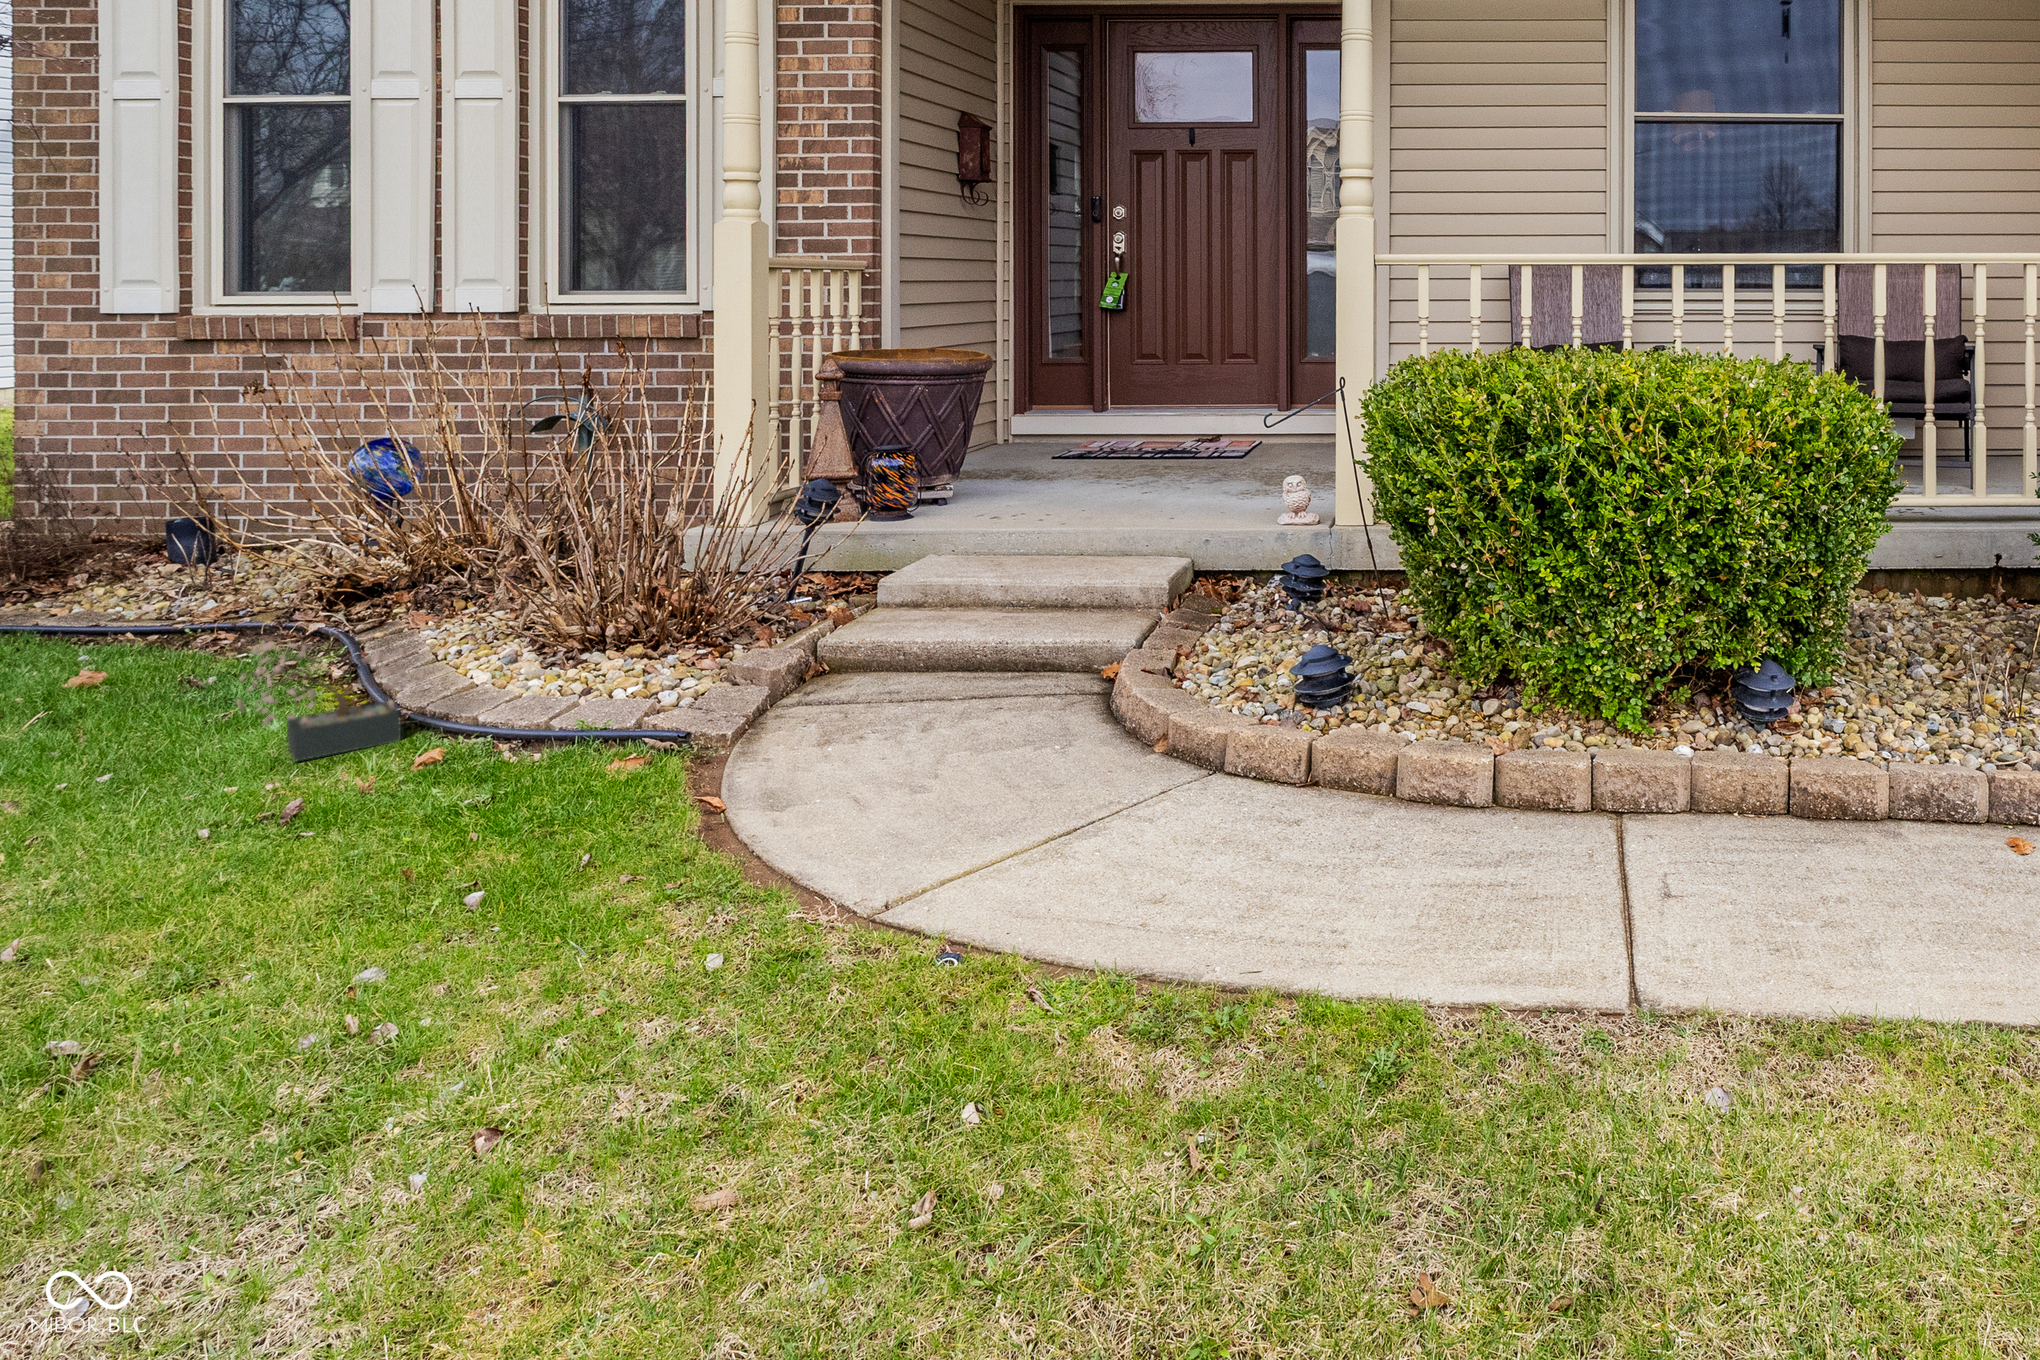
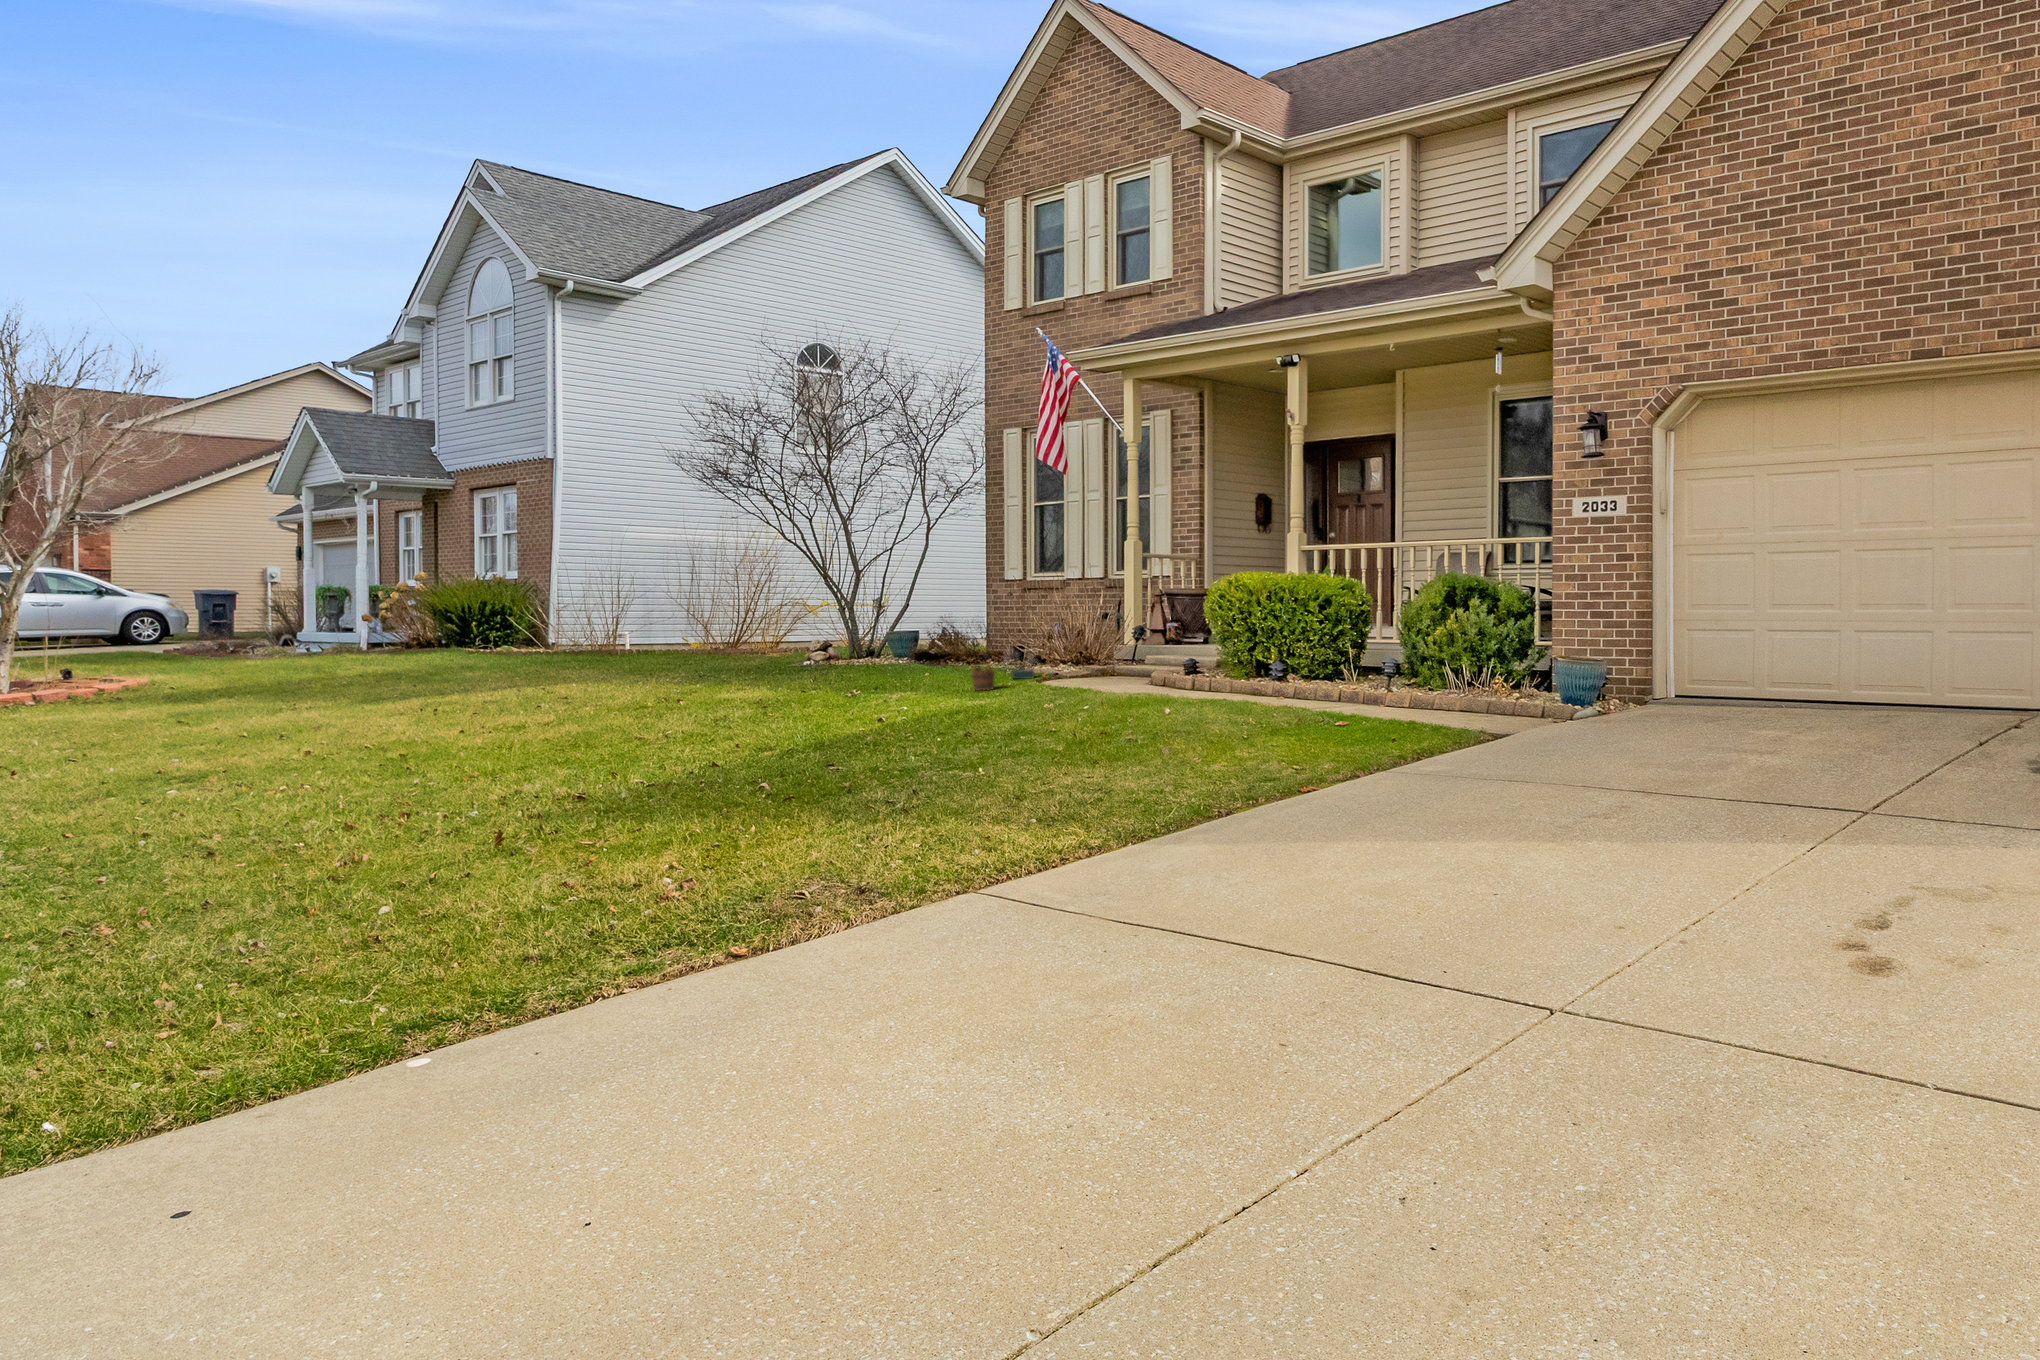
wooden bucket: none [113,711,263,903] -> present [971,653,995,691]

